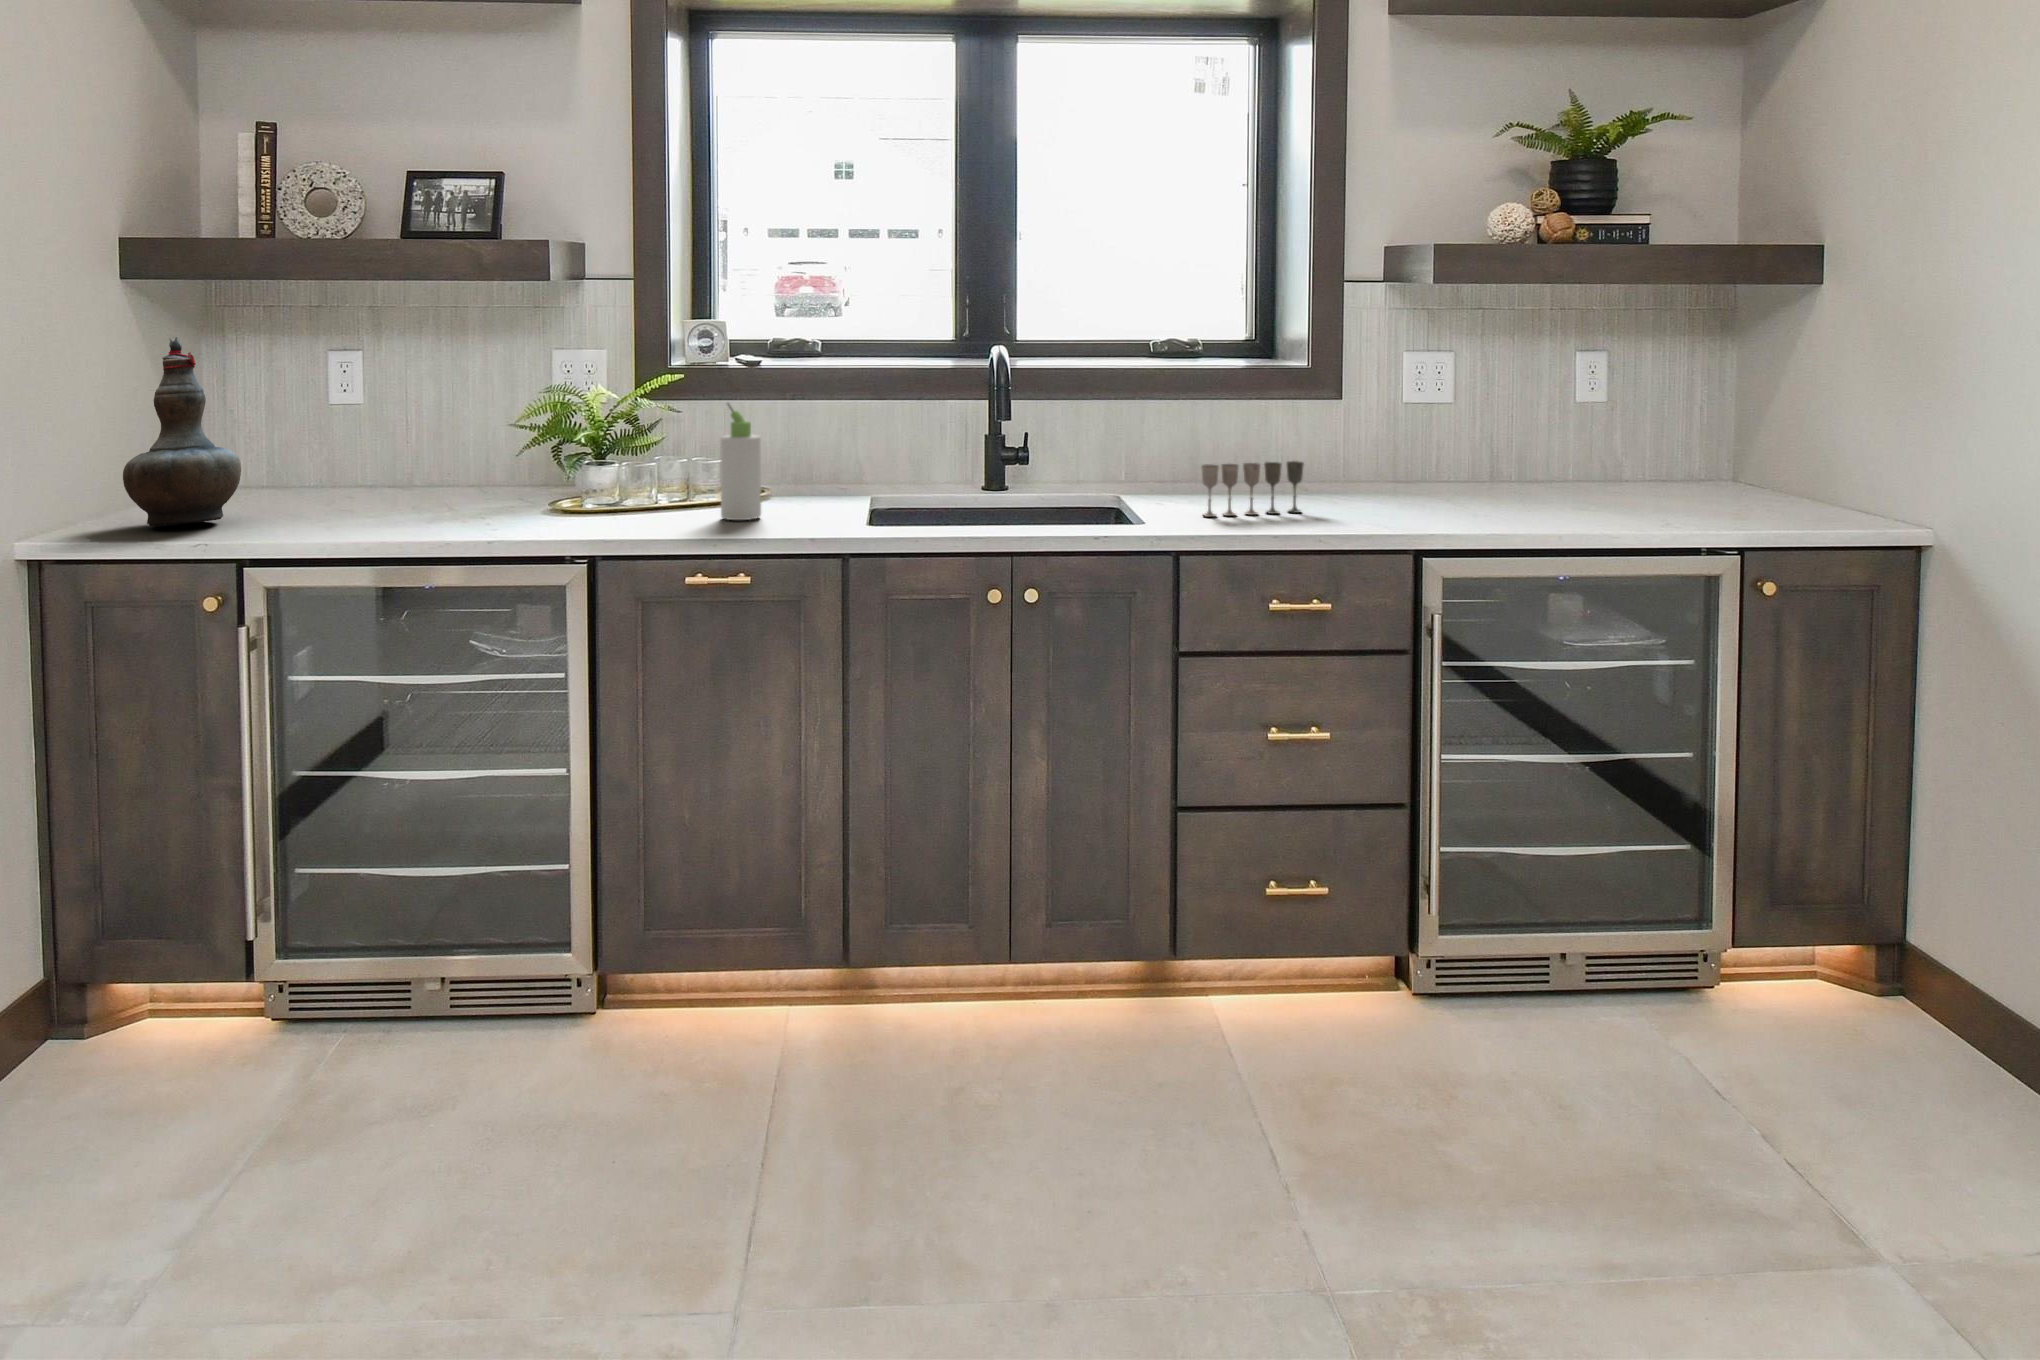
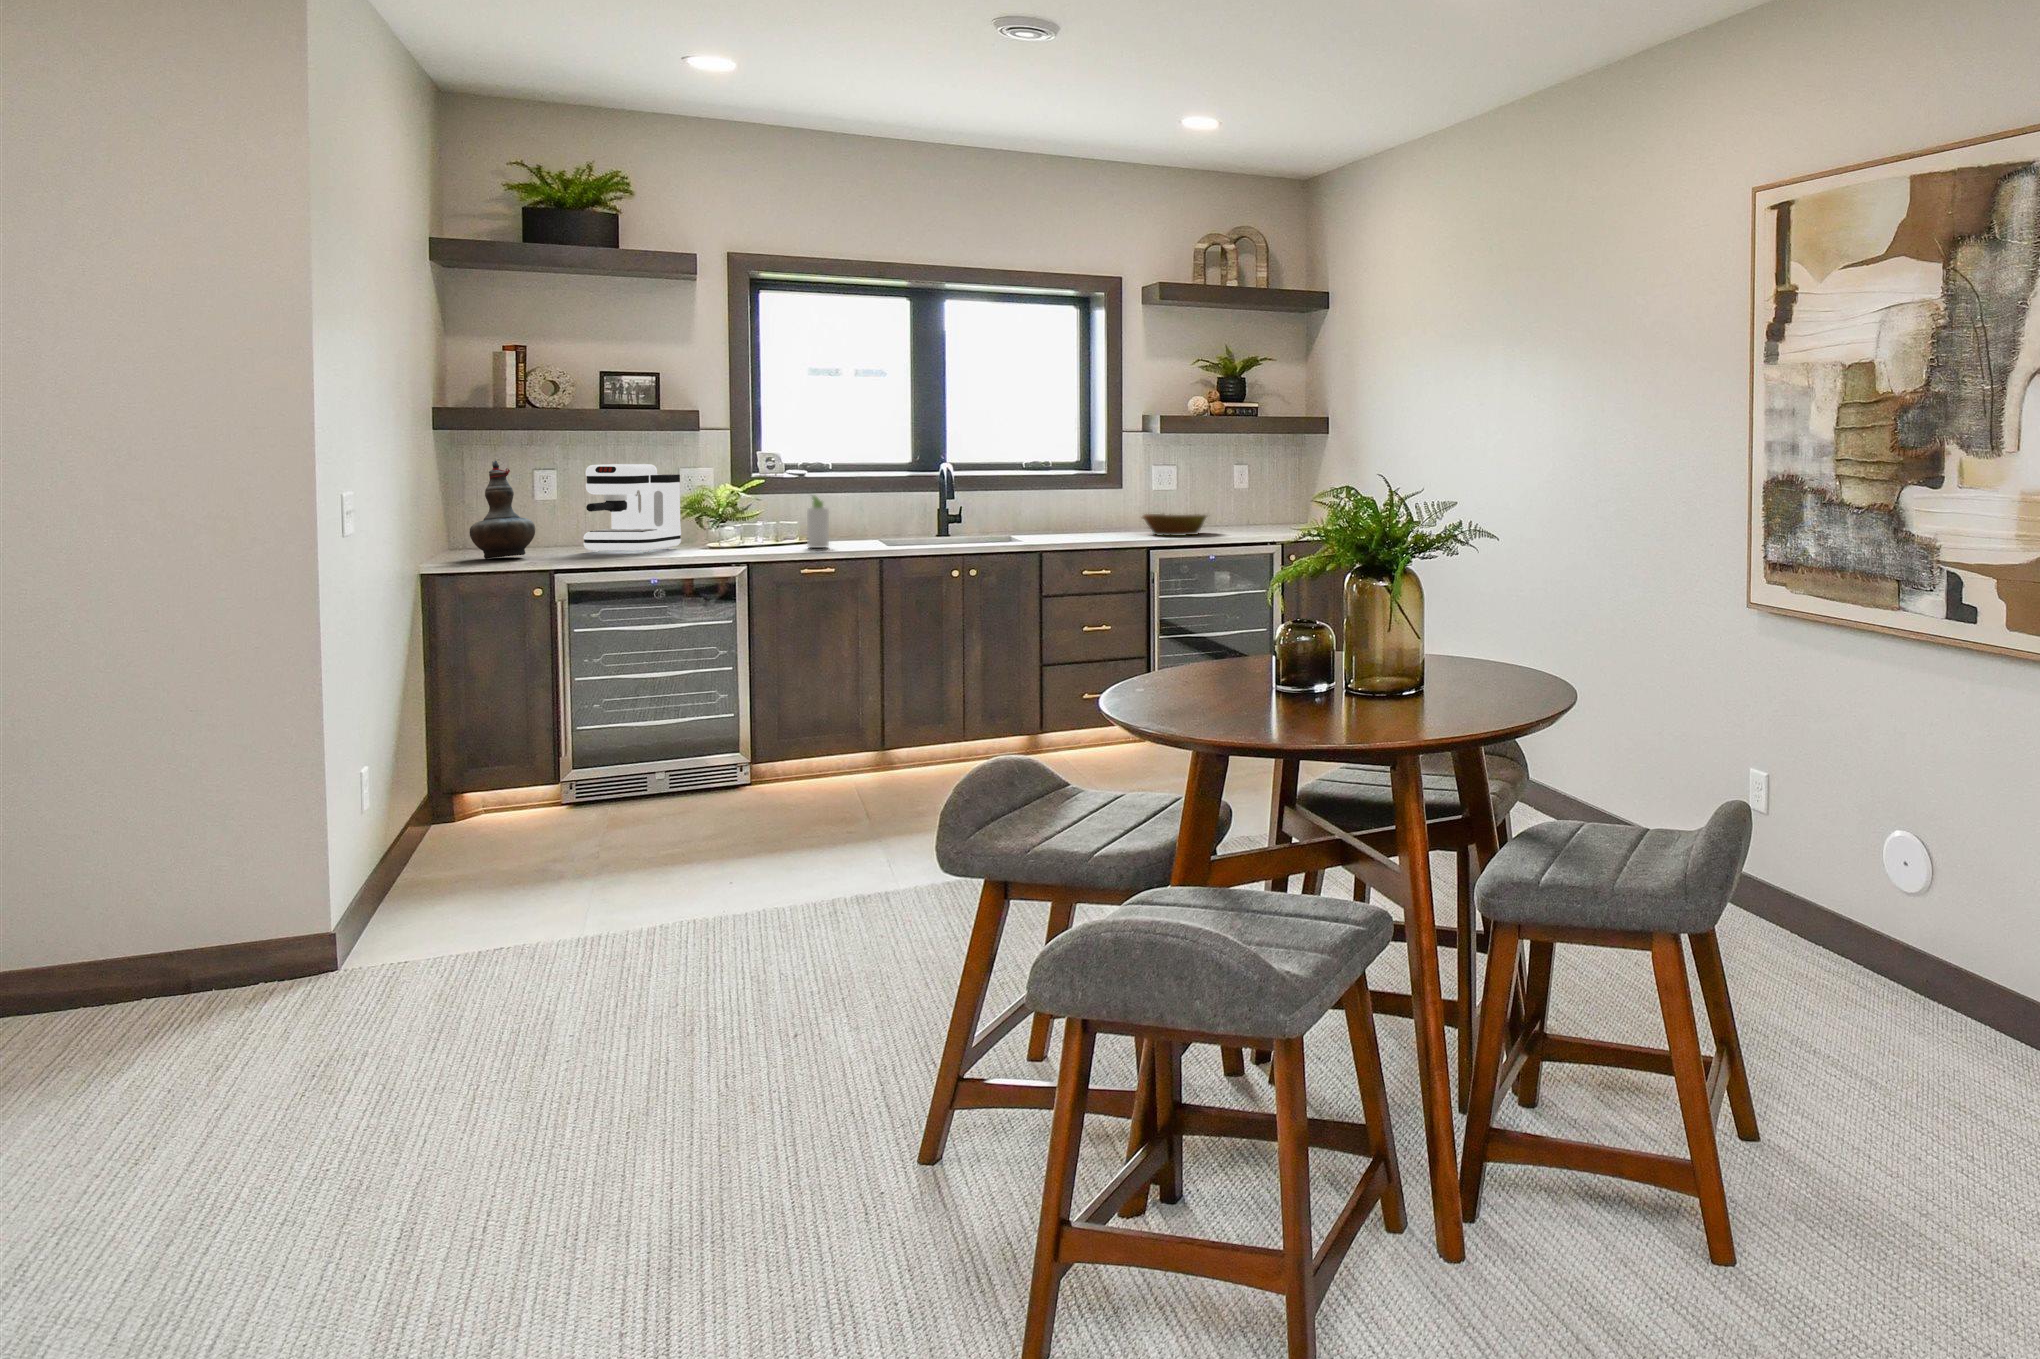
coffee maker: none [329,342,522,516] -> present [583,464,681,552]
bowl: none [1387,456,1541,511] -> present [1143,514,1207,536]
wine glass: present [1201,461,1304,517] -> none [1051,516,1100,541]

